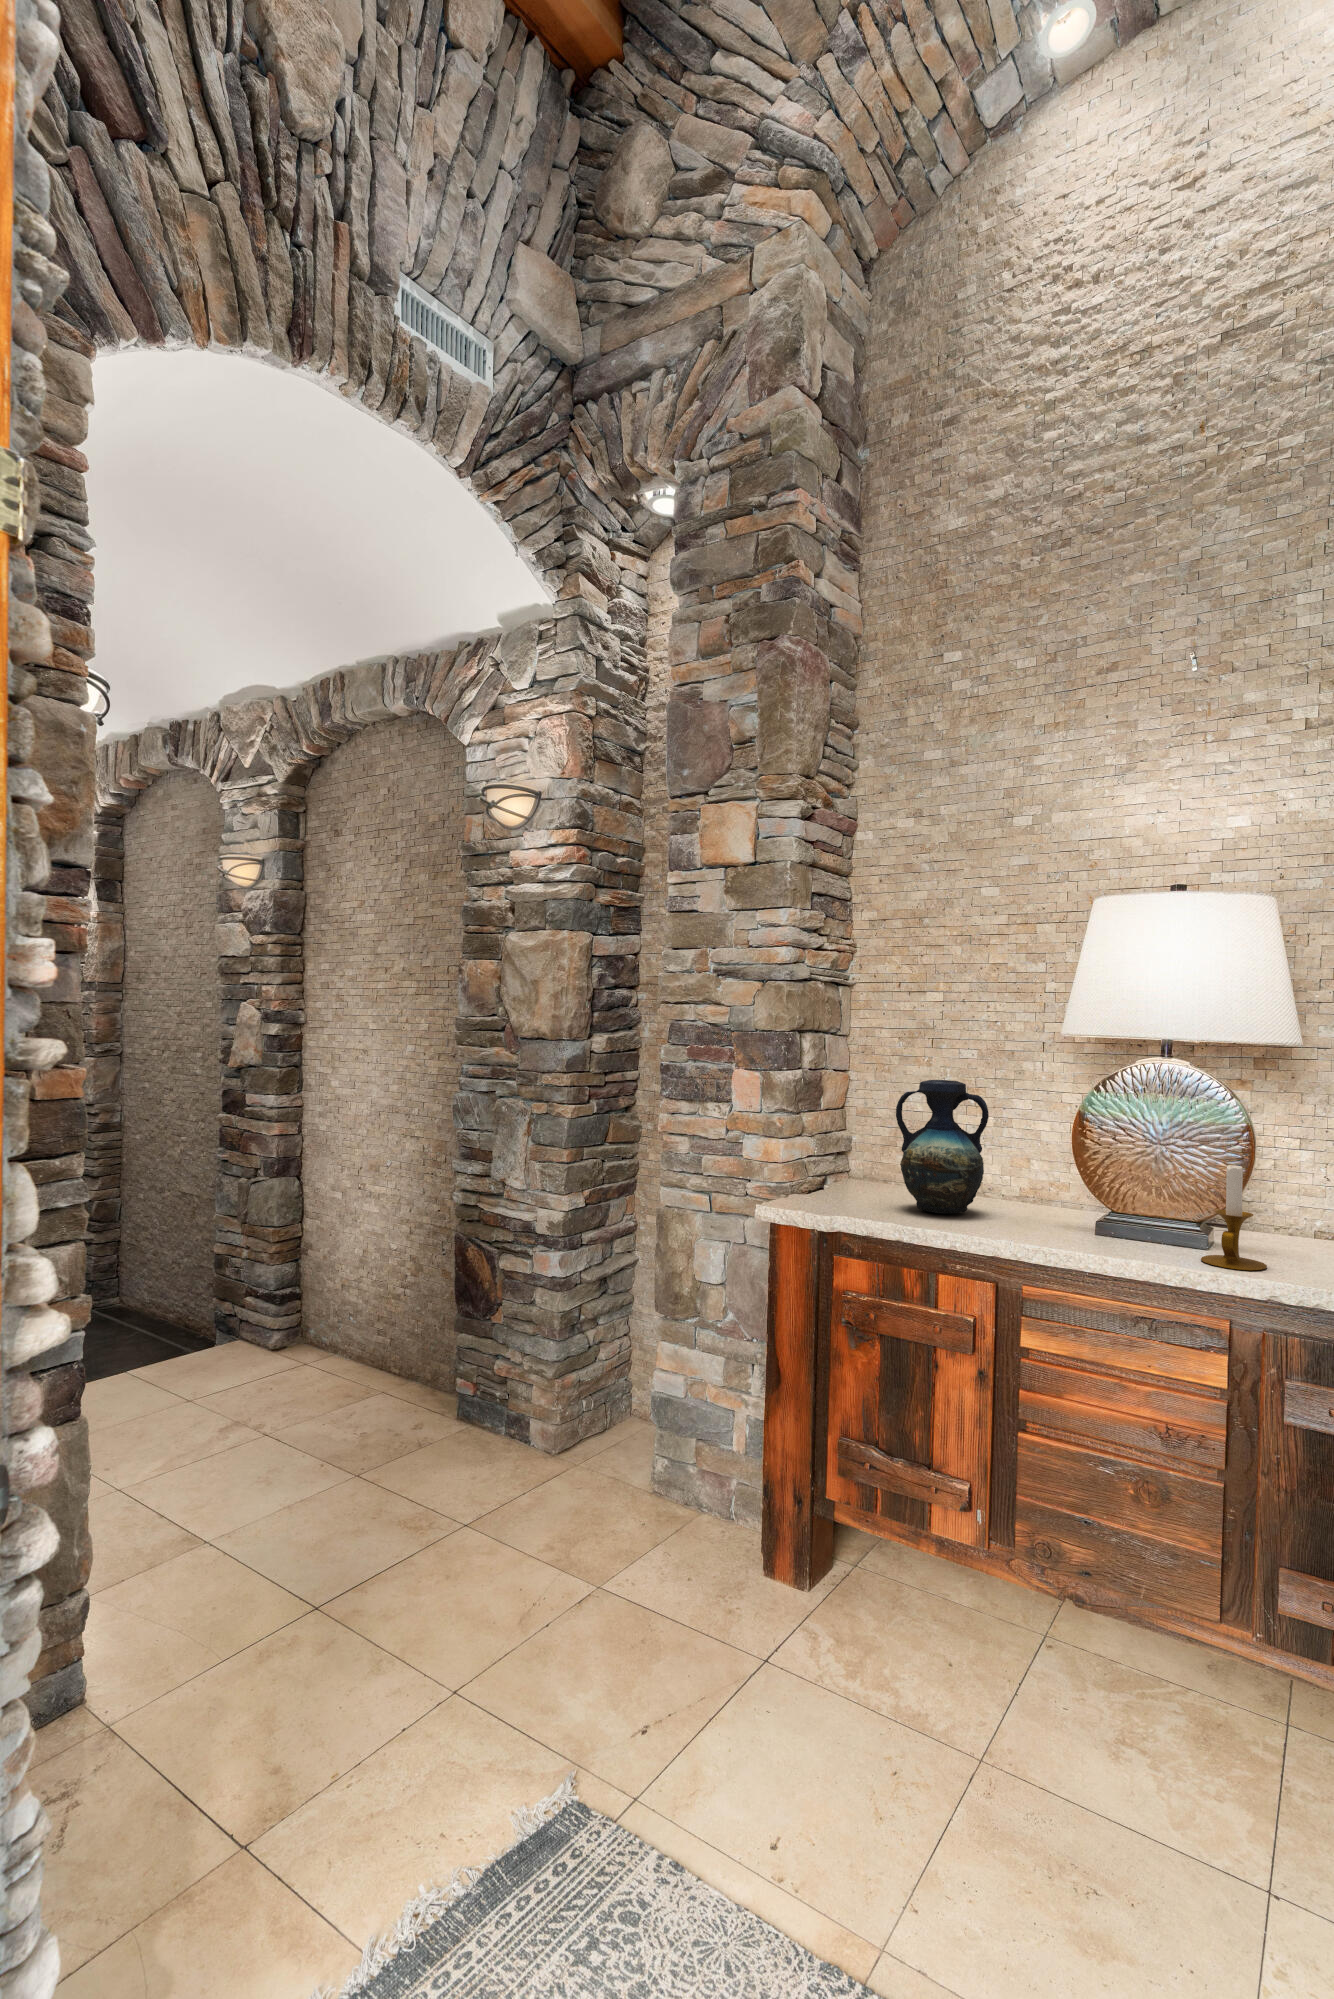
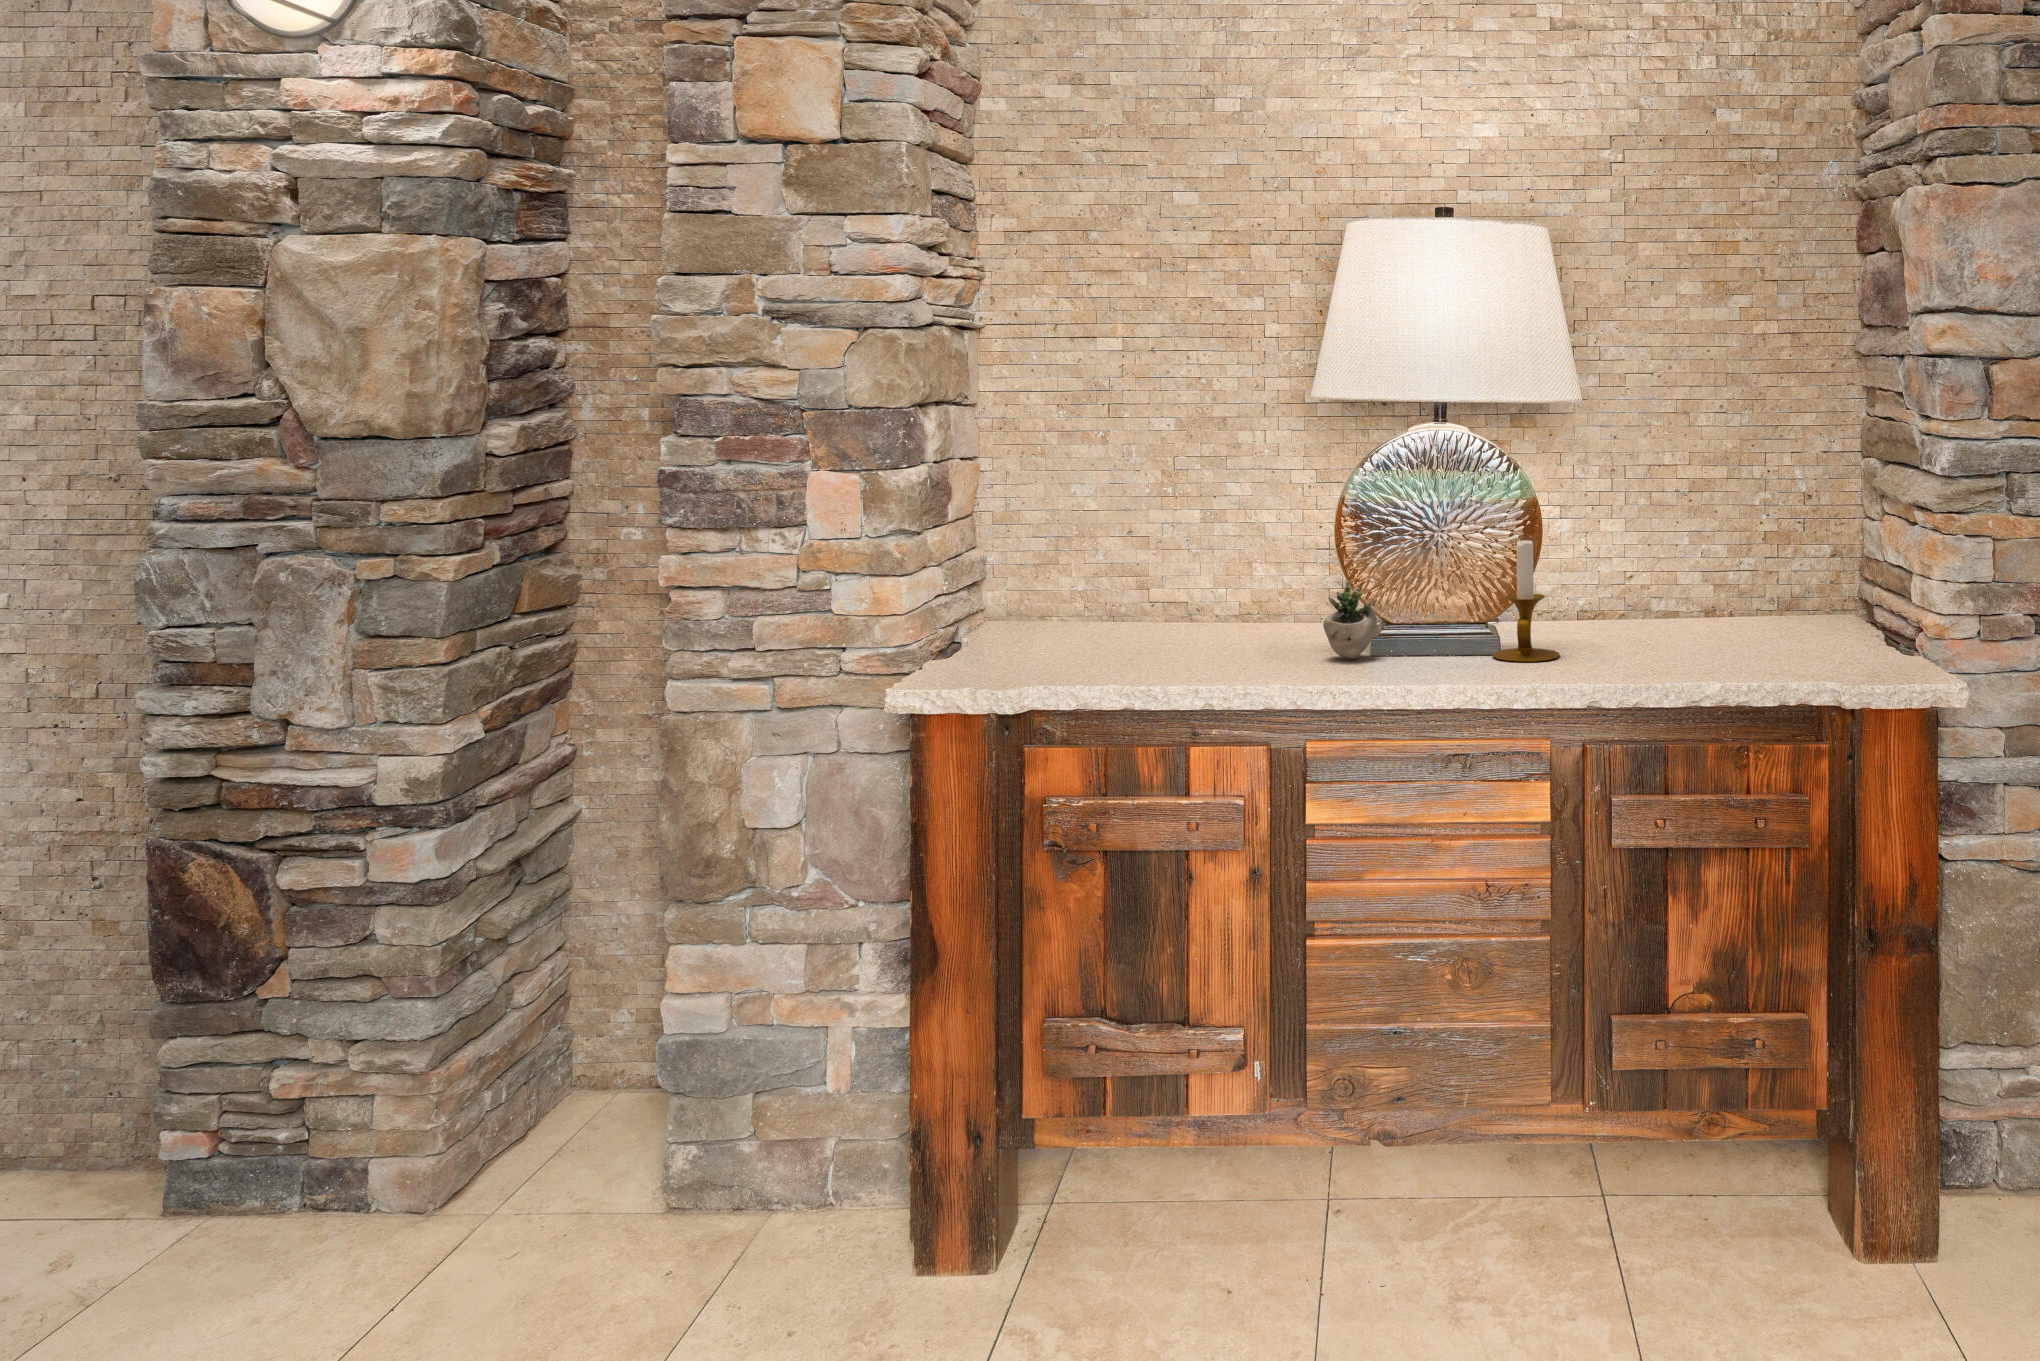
vase: present [896,1080,989,1213] -> none [1089,465,1214,651]
succulent plant: none [1055,1180,1138,1242] -> present [1323,575,1425,659]

